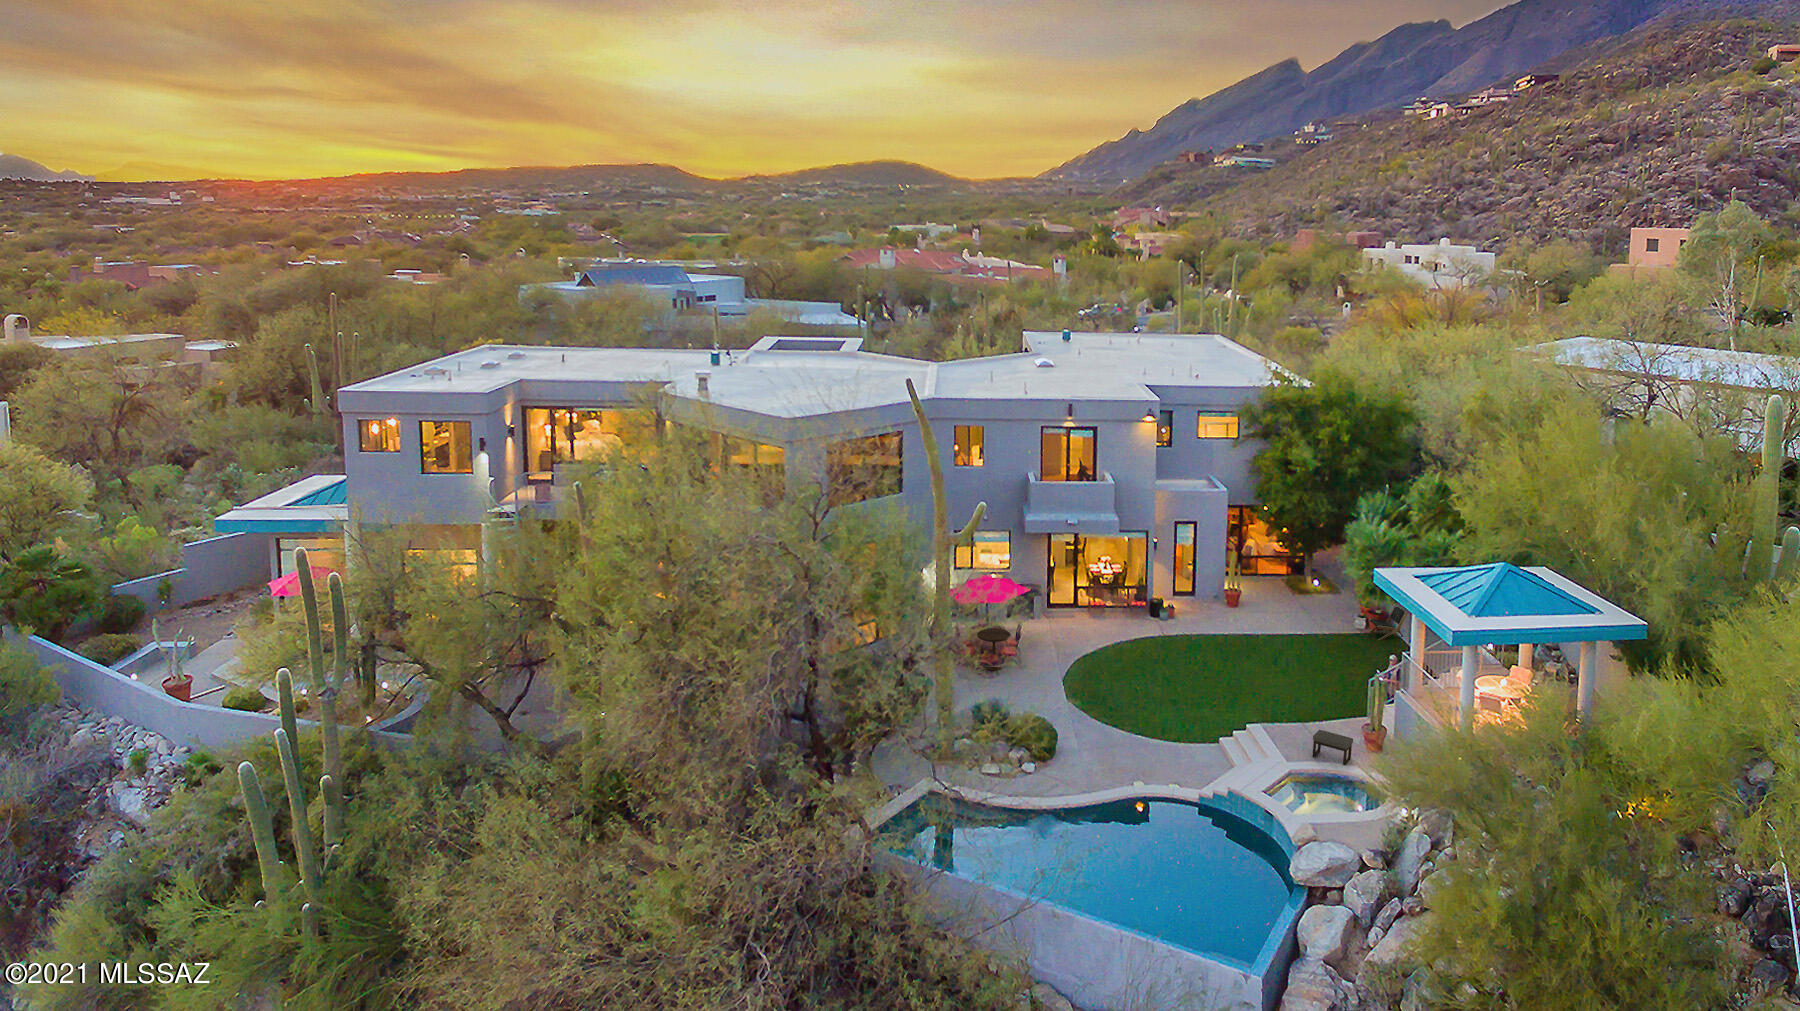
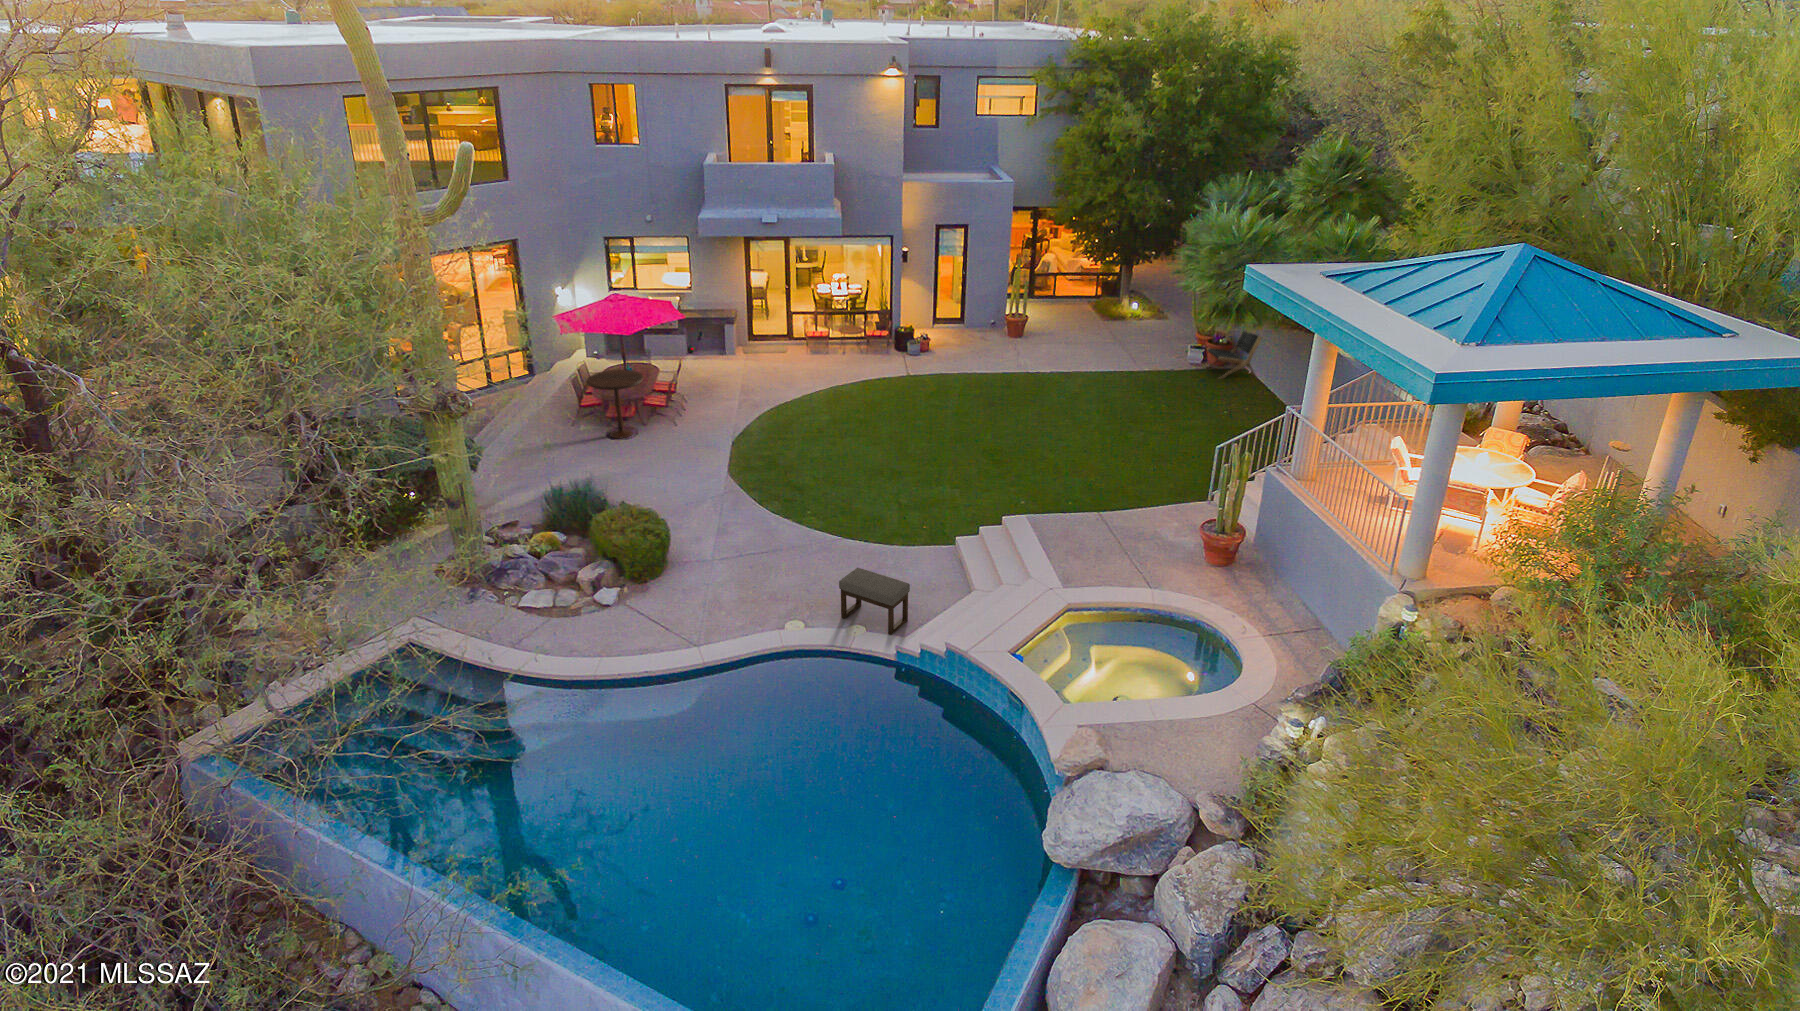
ottoman: present [1312,730,1353,765] -> present [839,568,910,635]

